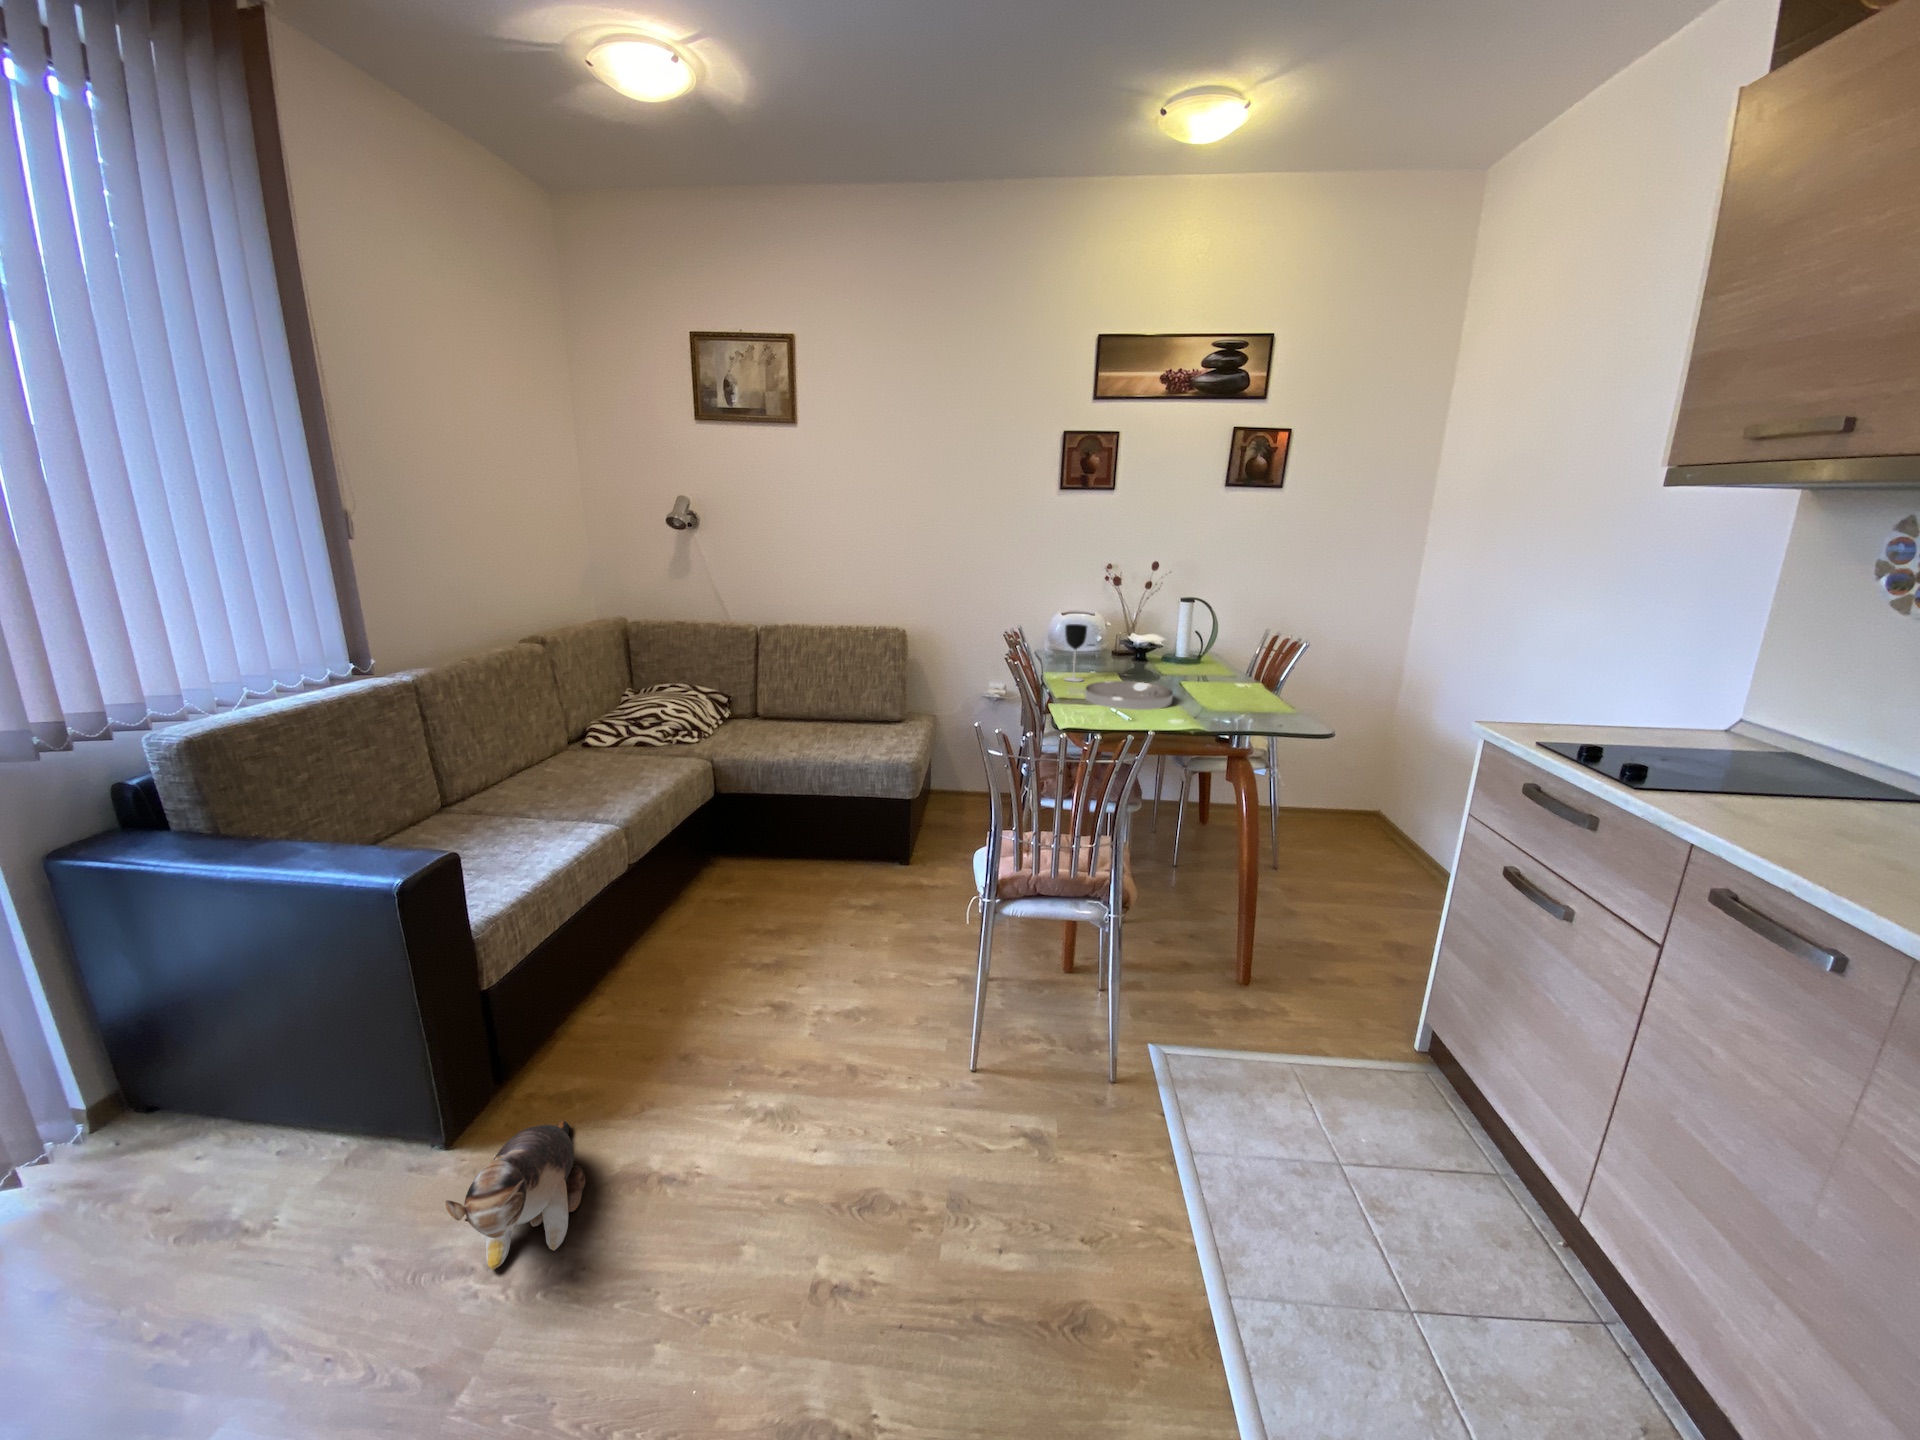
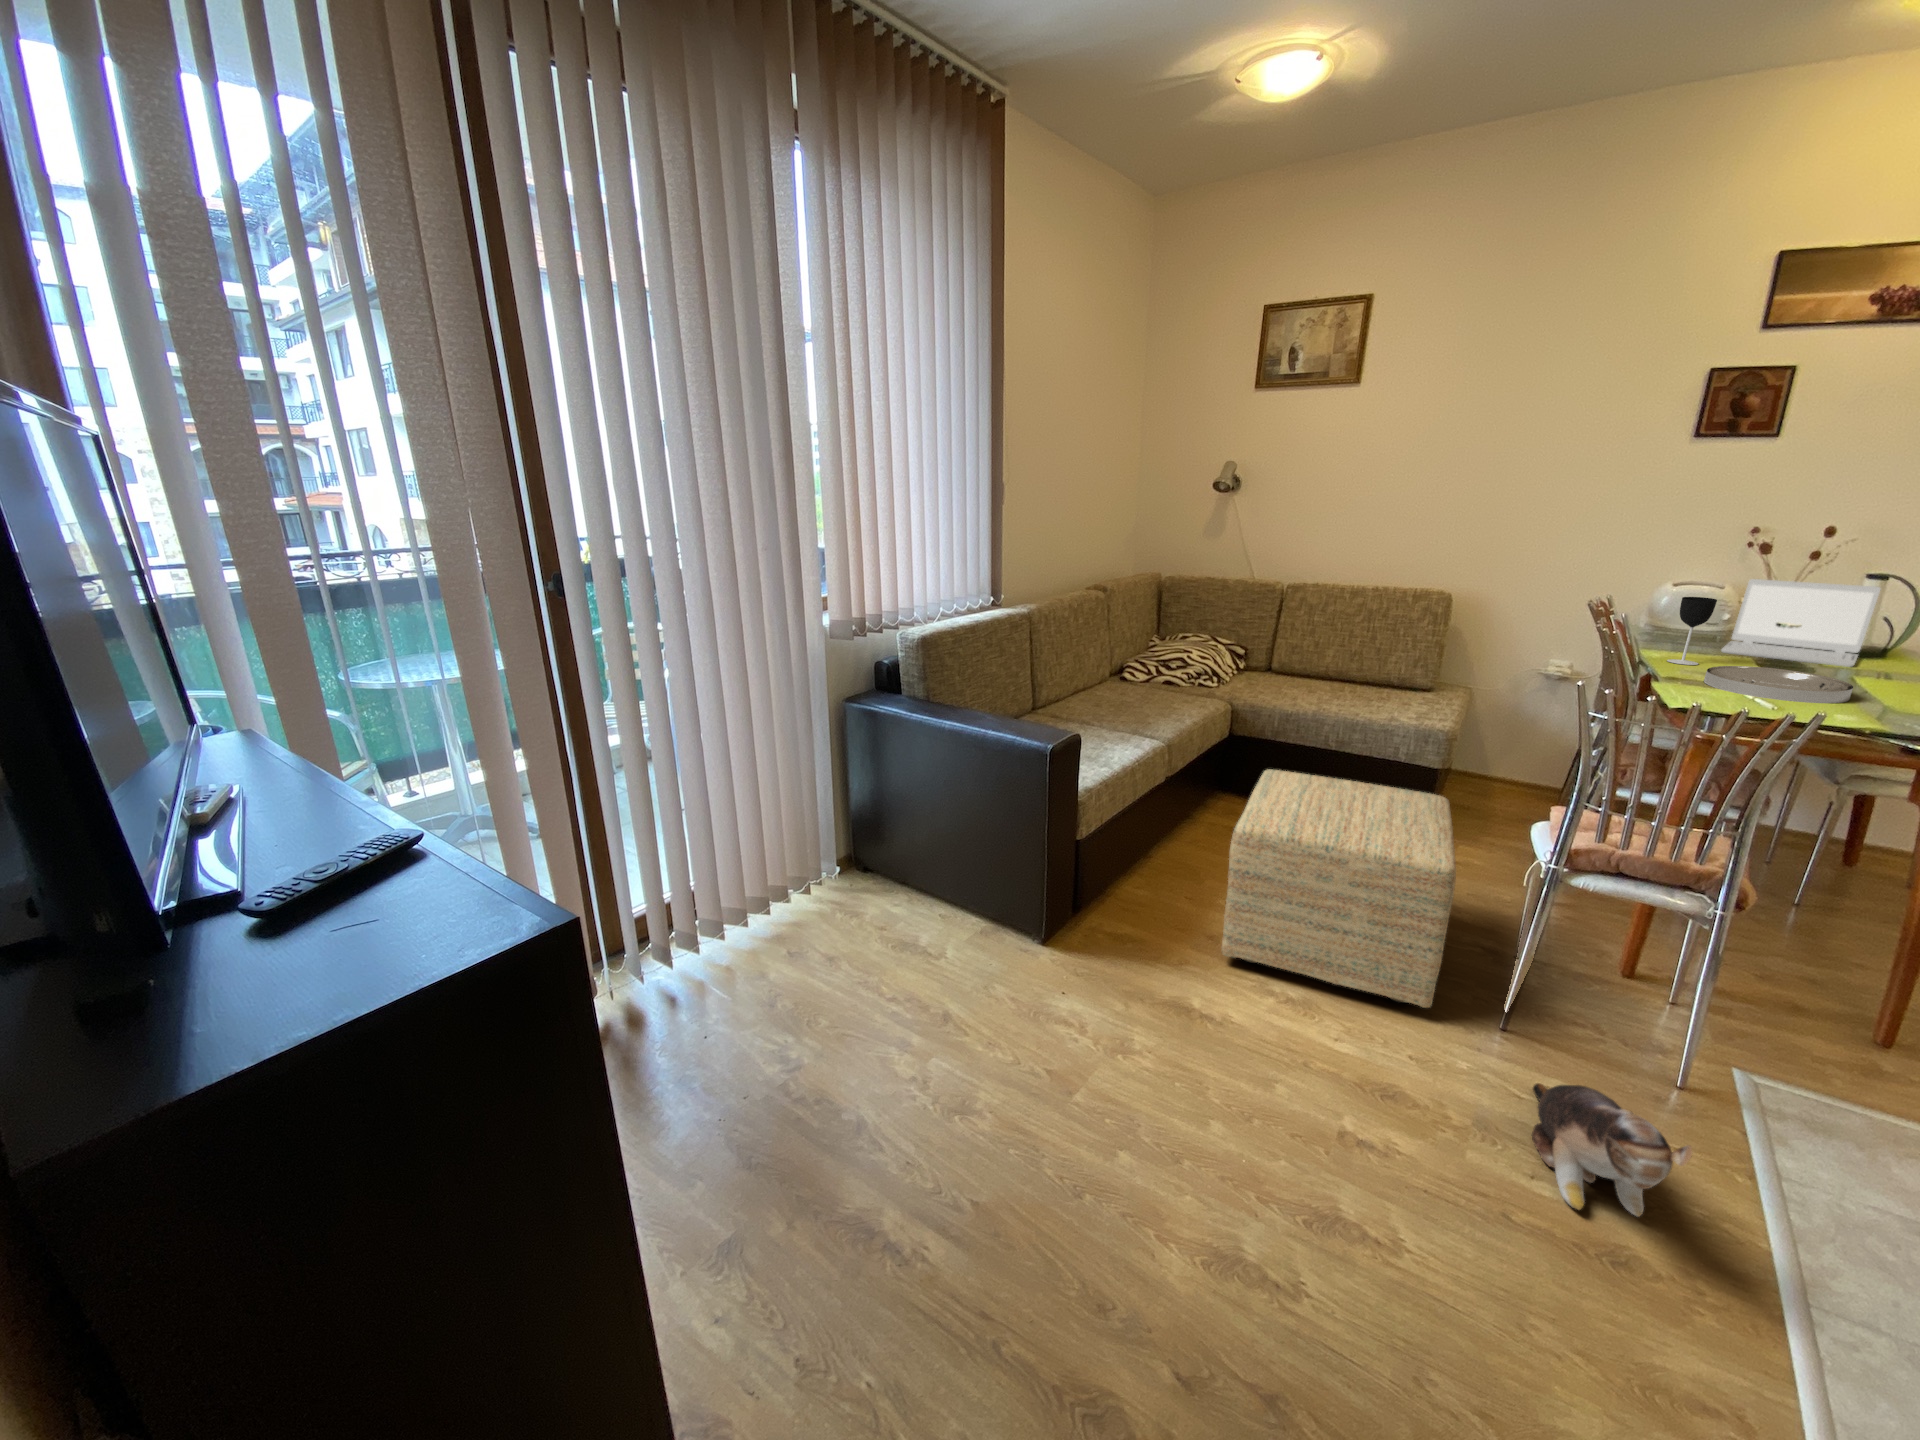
laptop: none [1099,605,1183,672] -> present [1721,579,1880,667]
ottoman: none [676,838,910,1081] -> present [1222,769,1456,1008]
plush toy: present [445,1121,585,1270] -> present [1532,1083,1692,1217]

